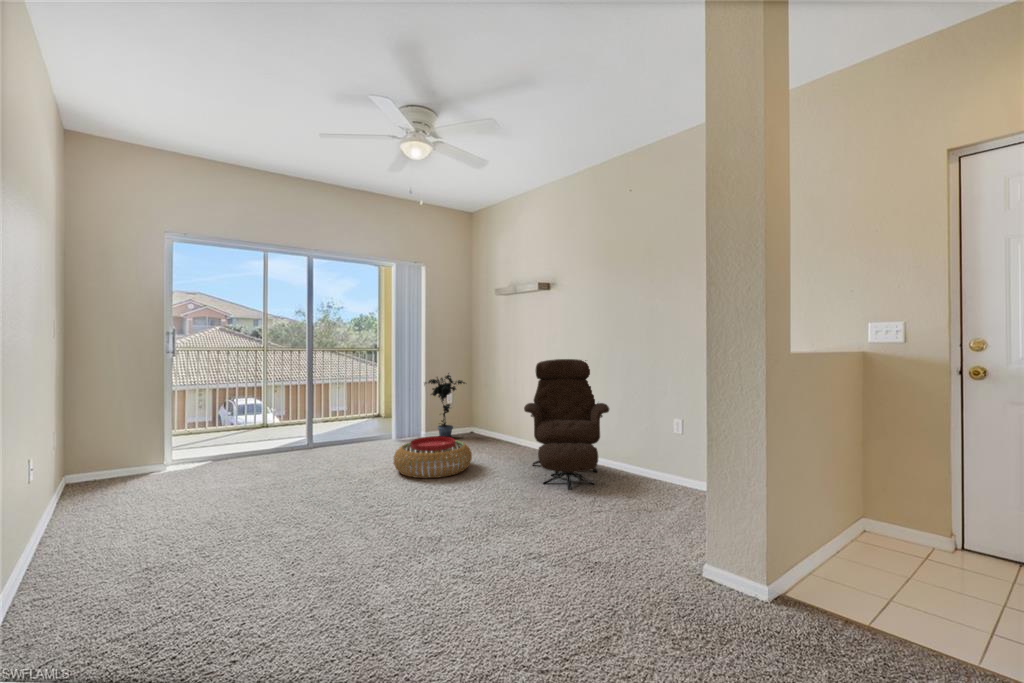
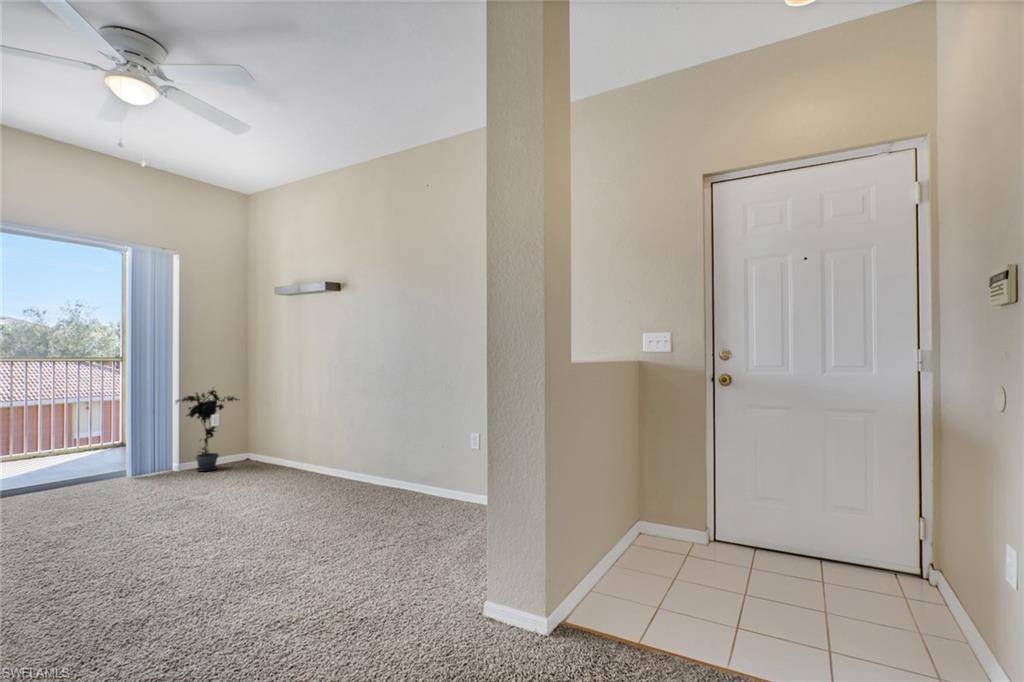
lounge chair: present [524,359,609,490] -> none [305,369,409,525]
pouf: present [393,437,472,478] -> none [104,471,231,531]

